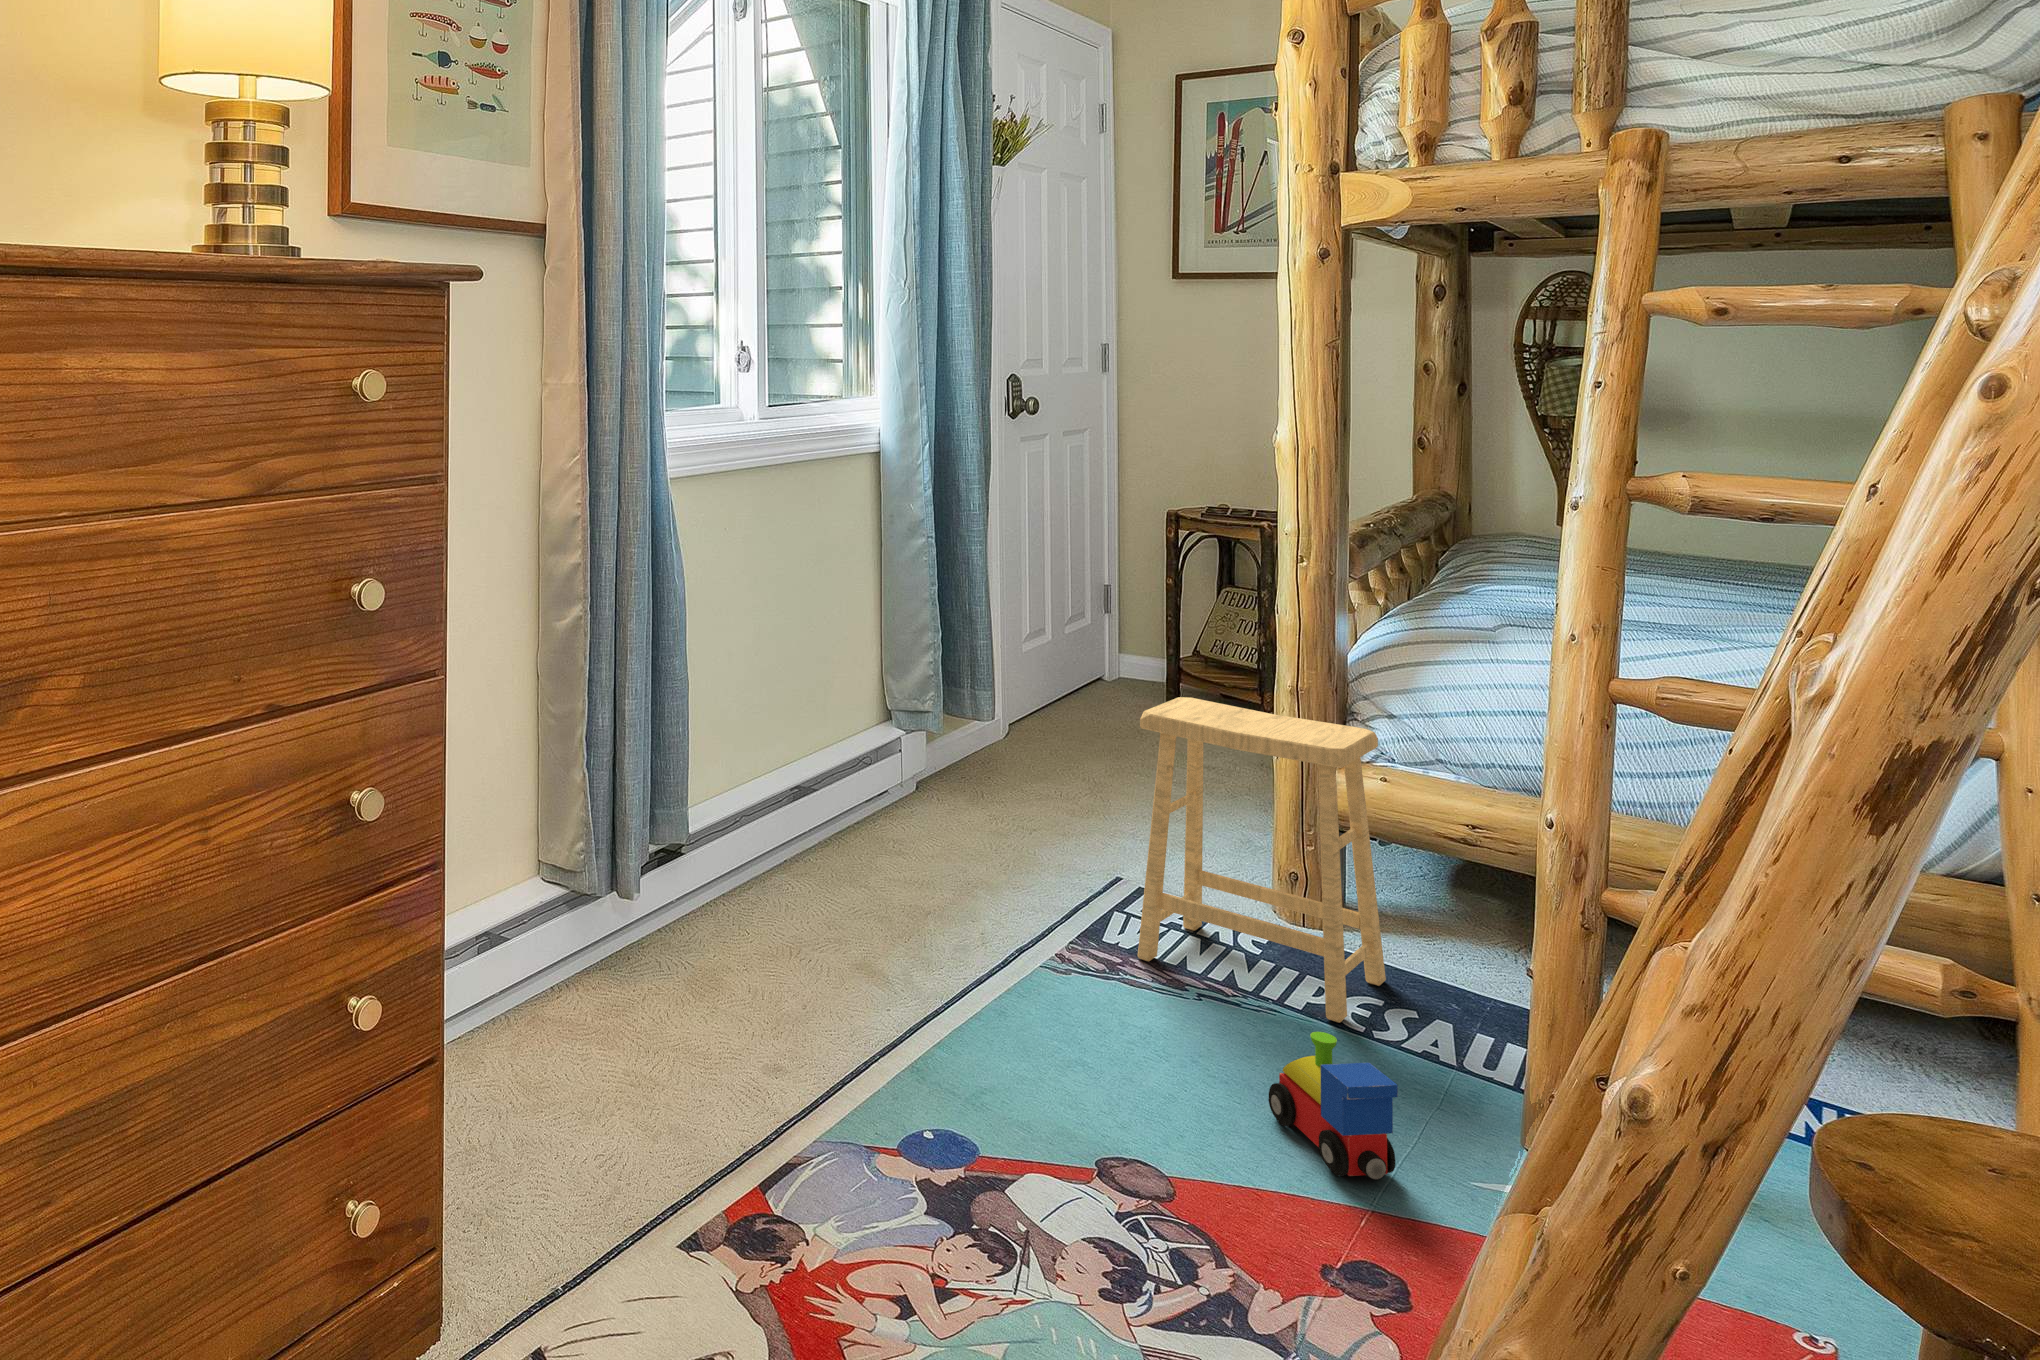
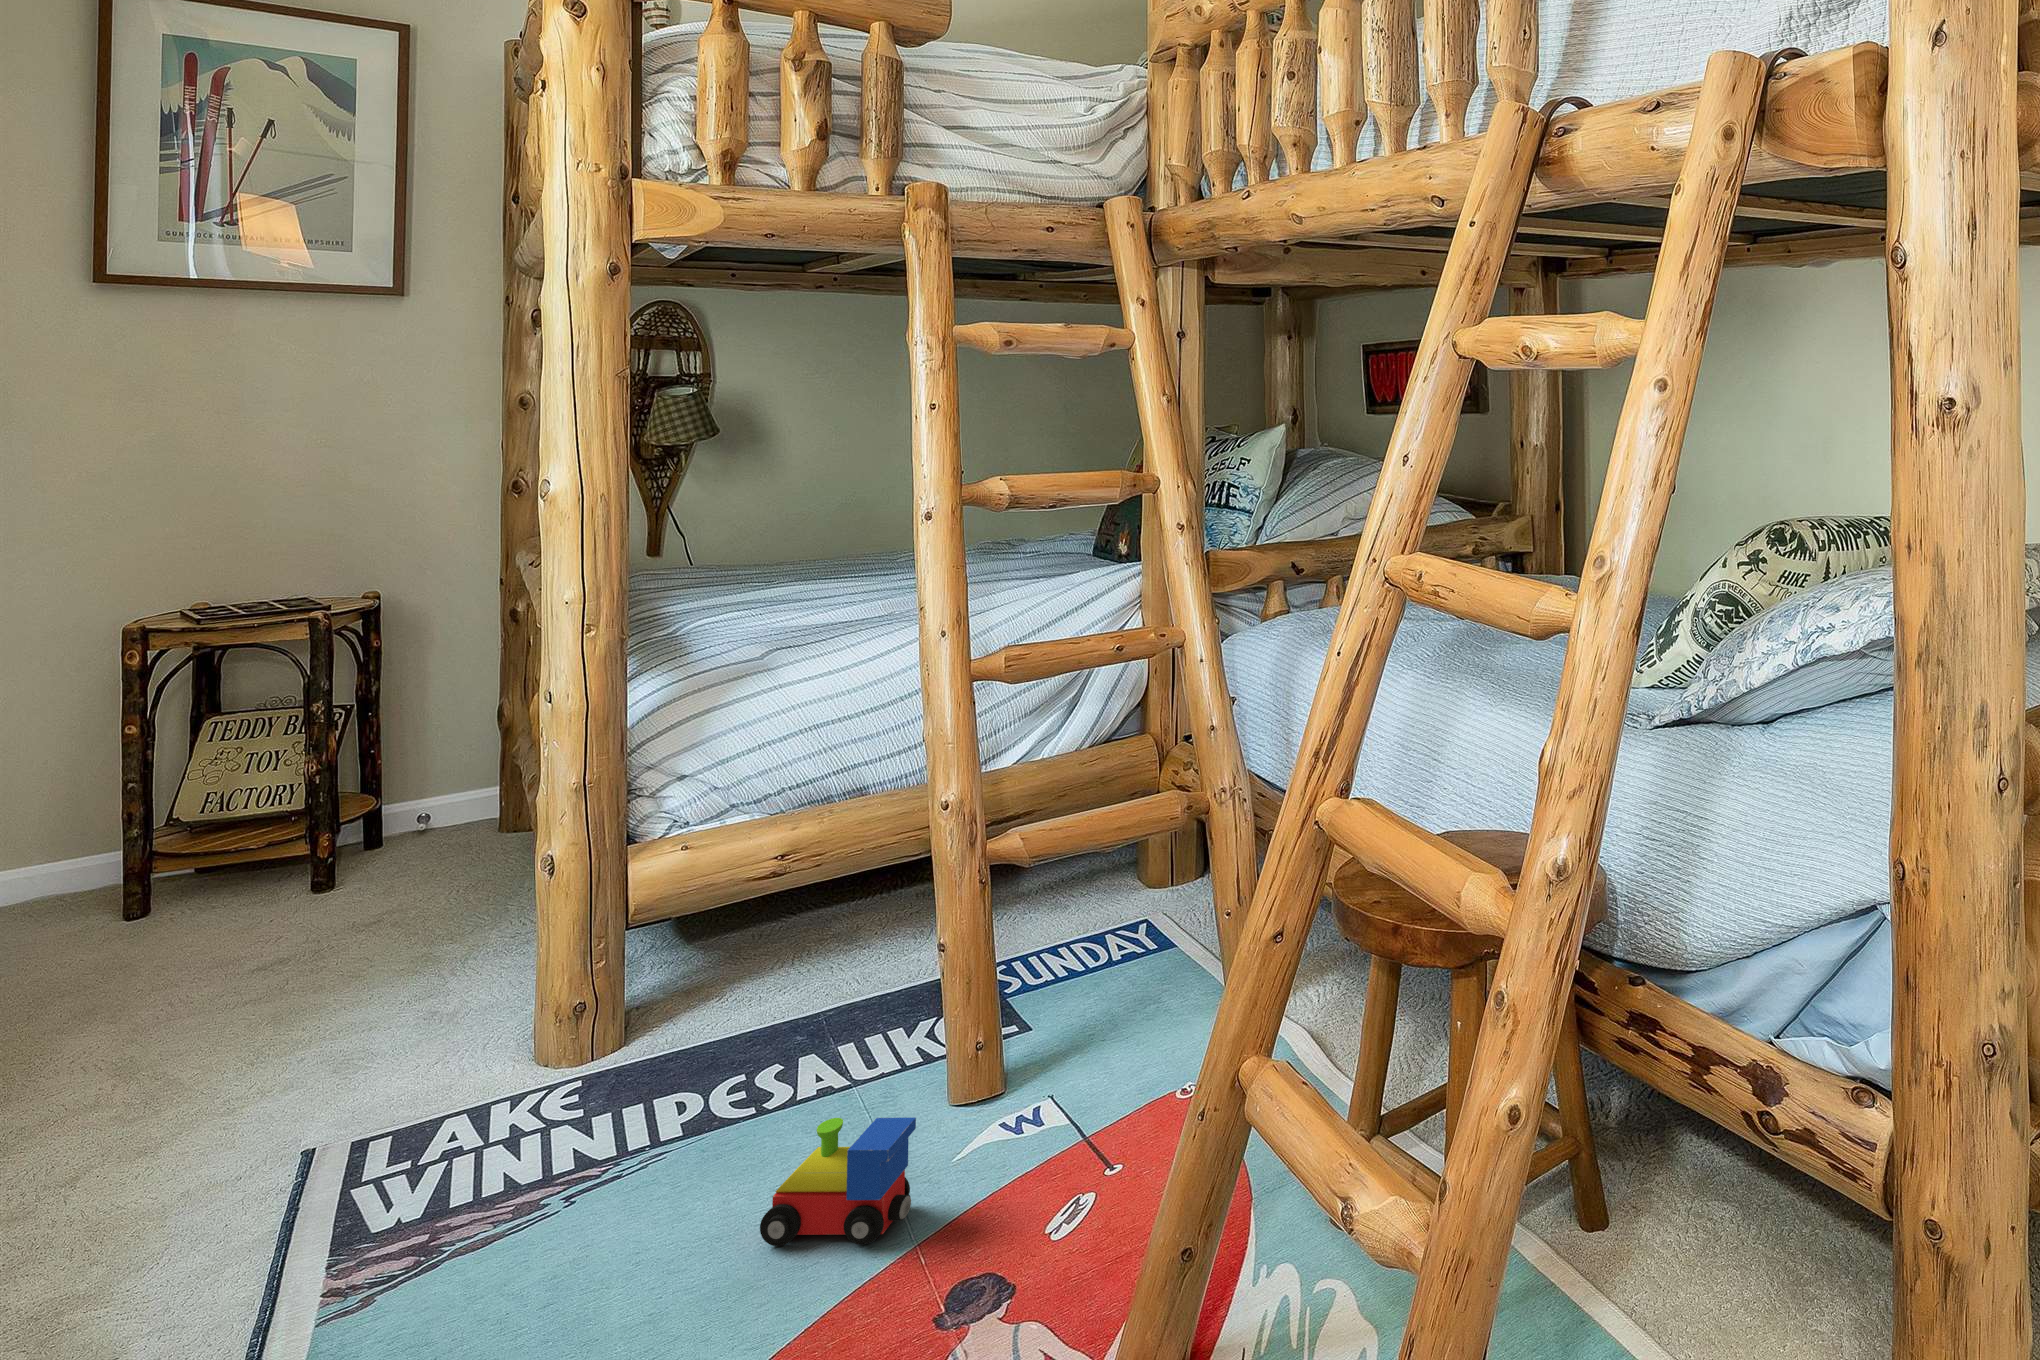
footstool: present [1138,697,1386,1023] -> none [445,820,734,1217]

